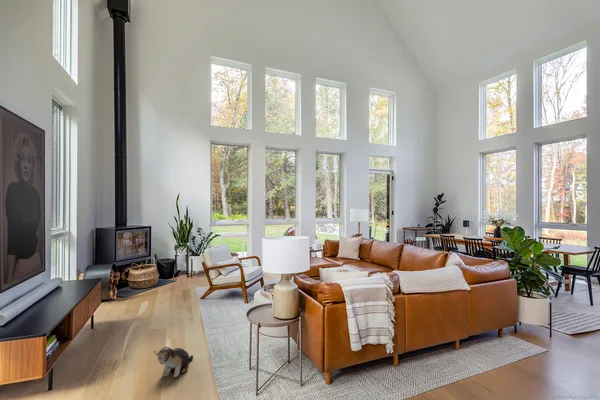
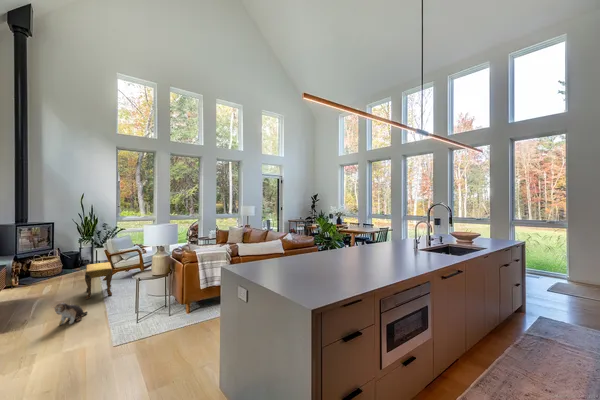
footstool: none [186,281,216,331] -> present [85,262,112,299]

